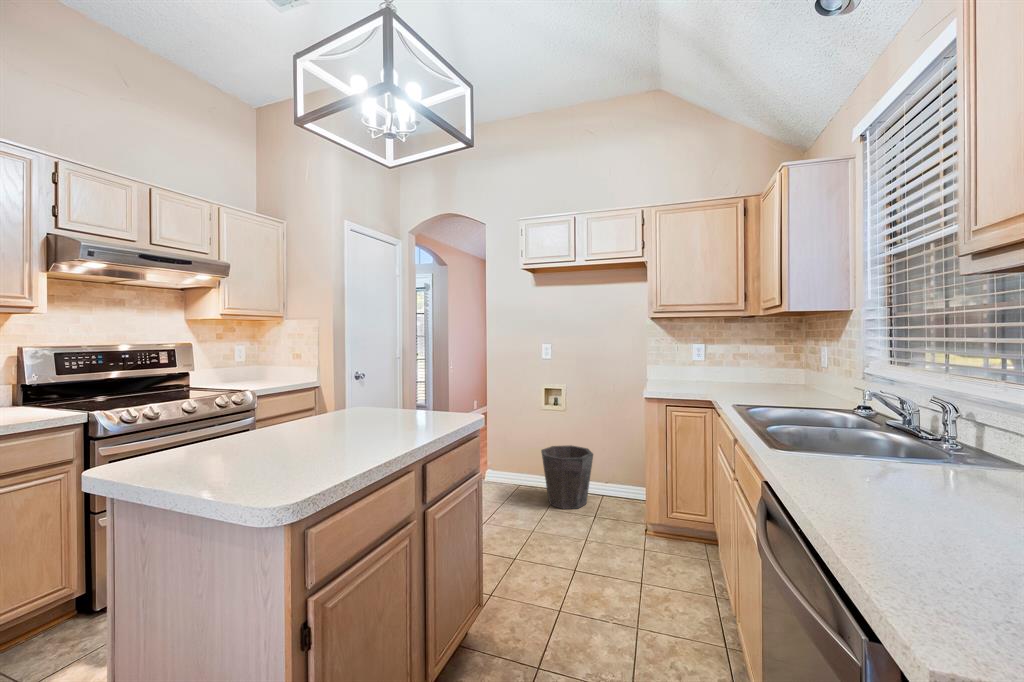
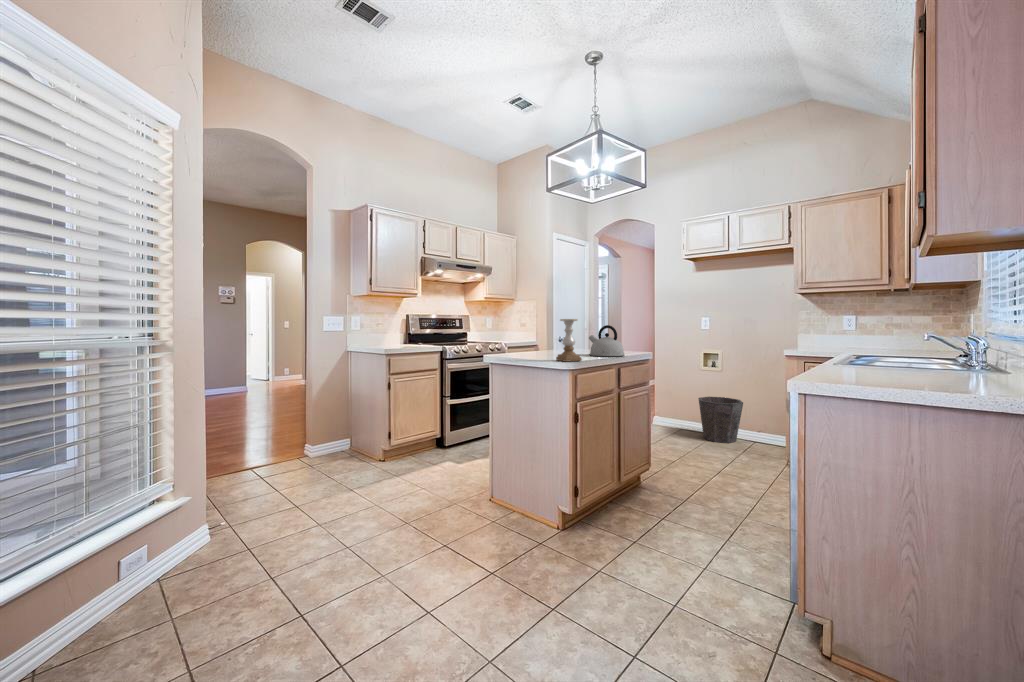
candle holder: none [274,375,331,476] -> present [556,319,582,362]
kettle: none [367,376,432,437] -> present [589,325,625,356]

